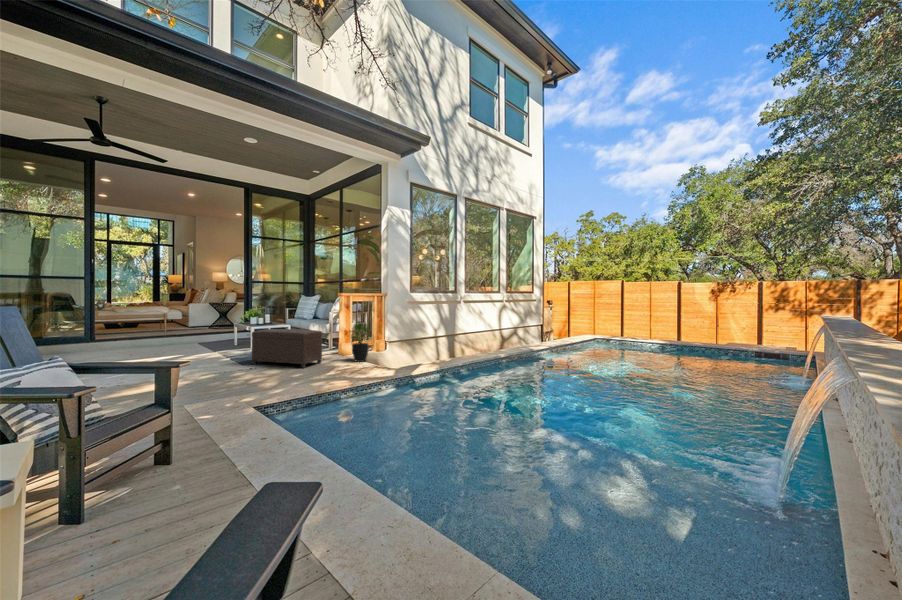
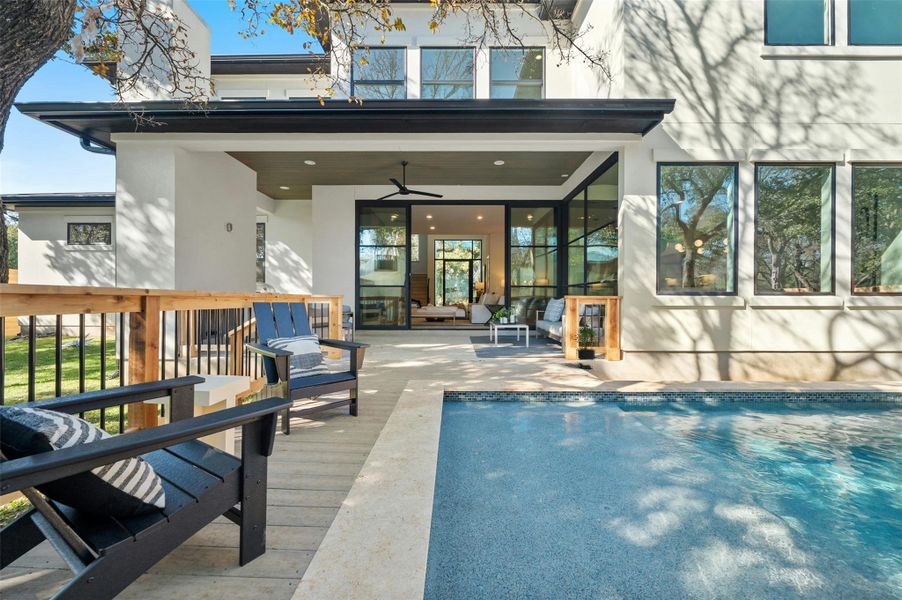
ottoman: present [252,329,322,368] -> none [486,328,545,366]

